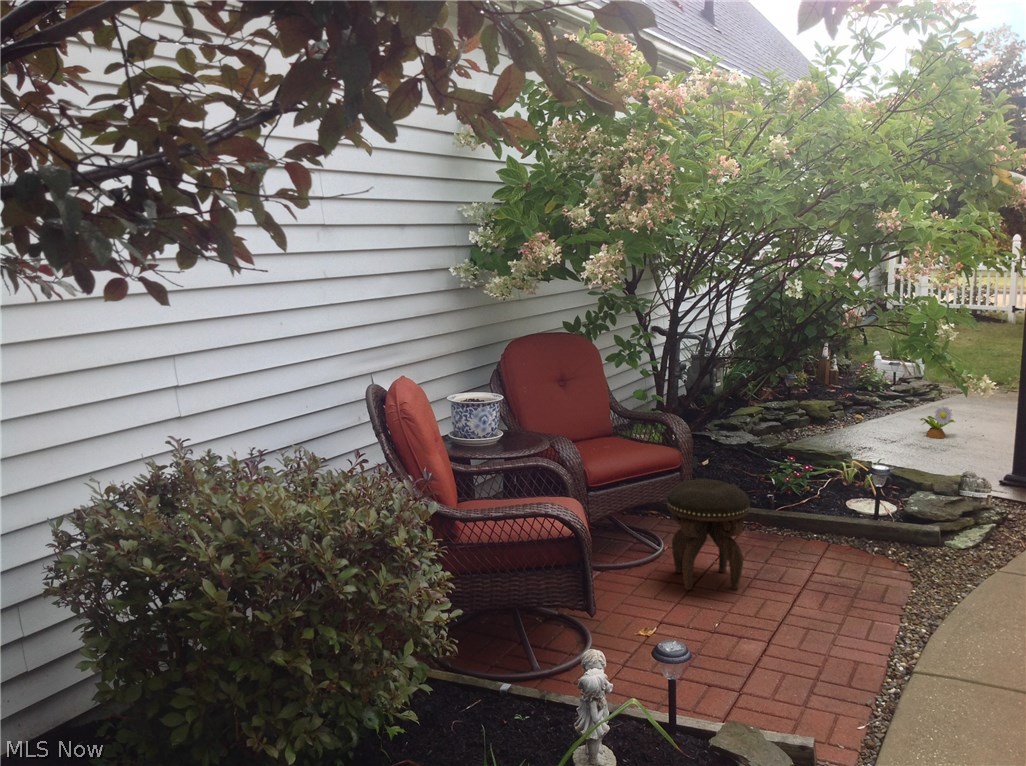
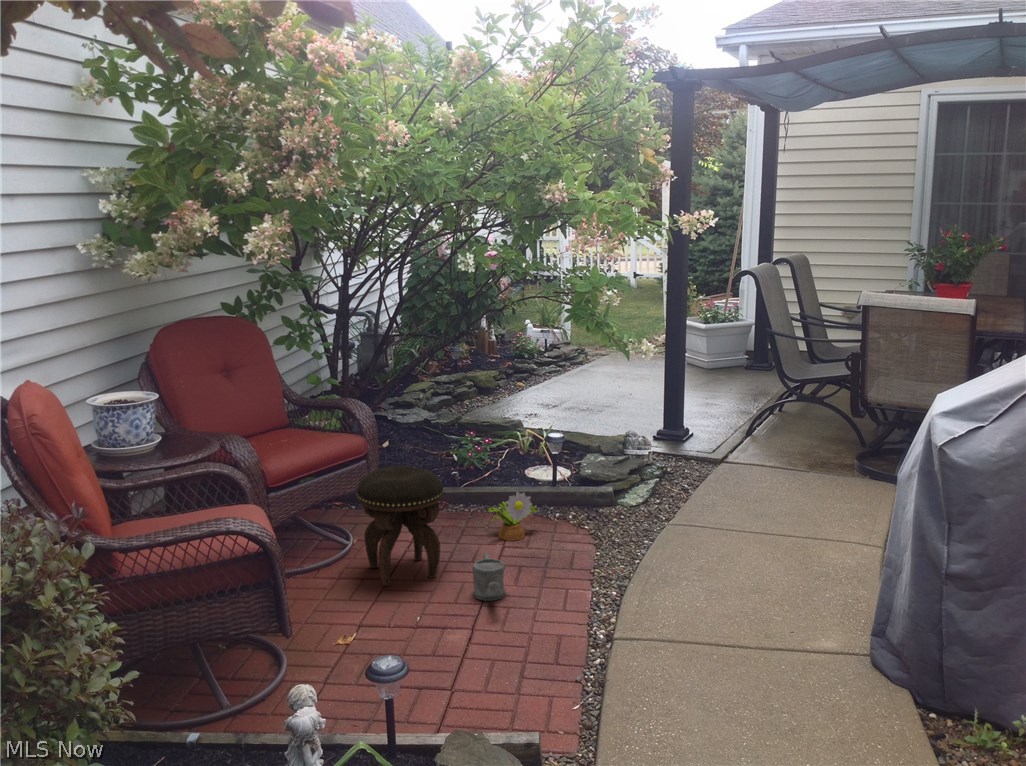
decorative plant: present [920,406,954,439] -> present [488,492,537,541]
watering can: none [771,572,806,619] -> present [472,553,505,601]

